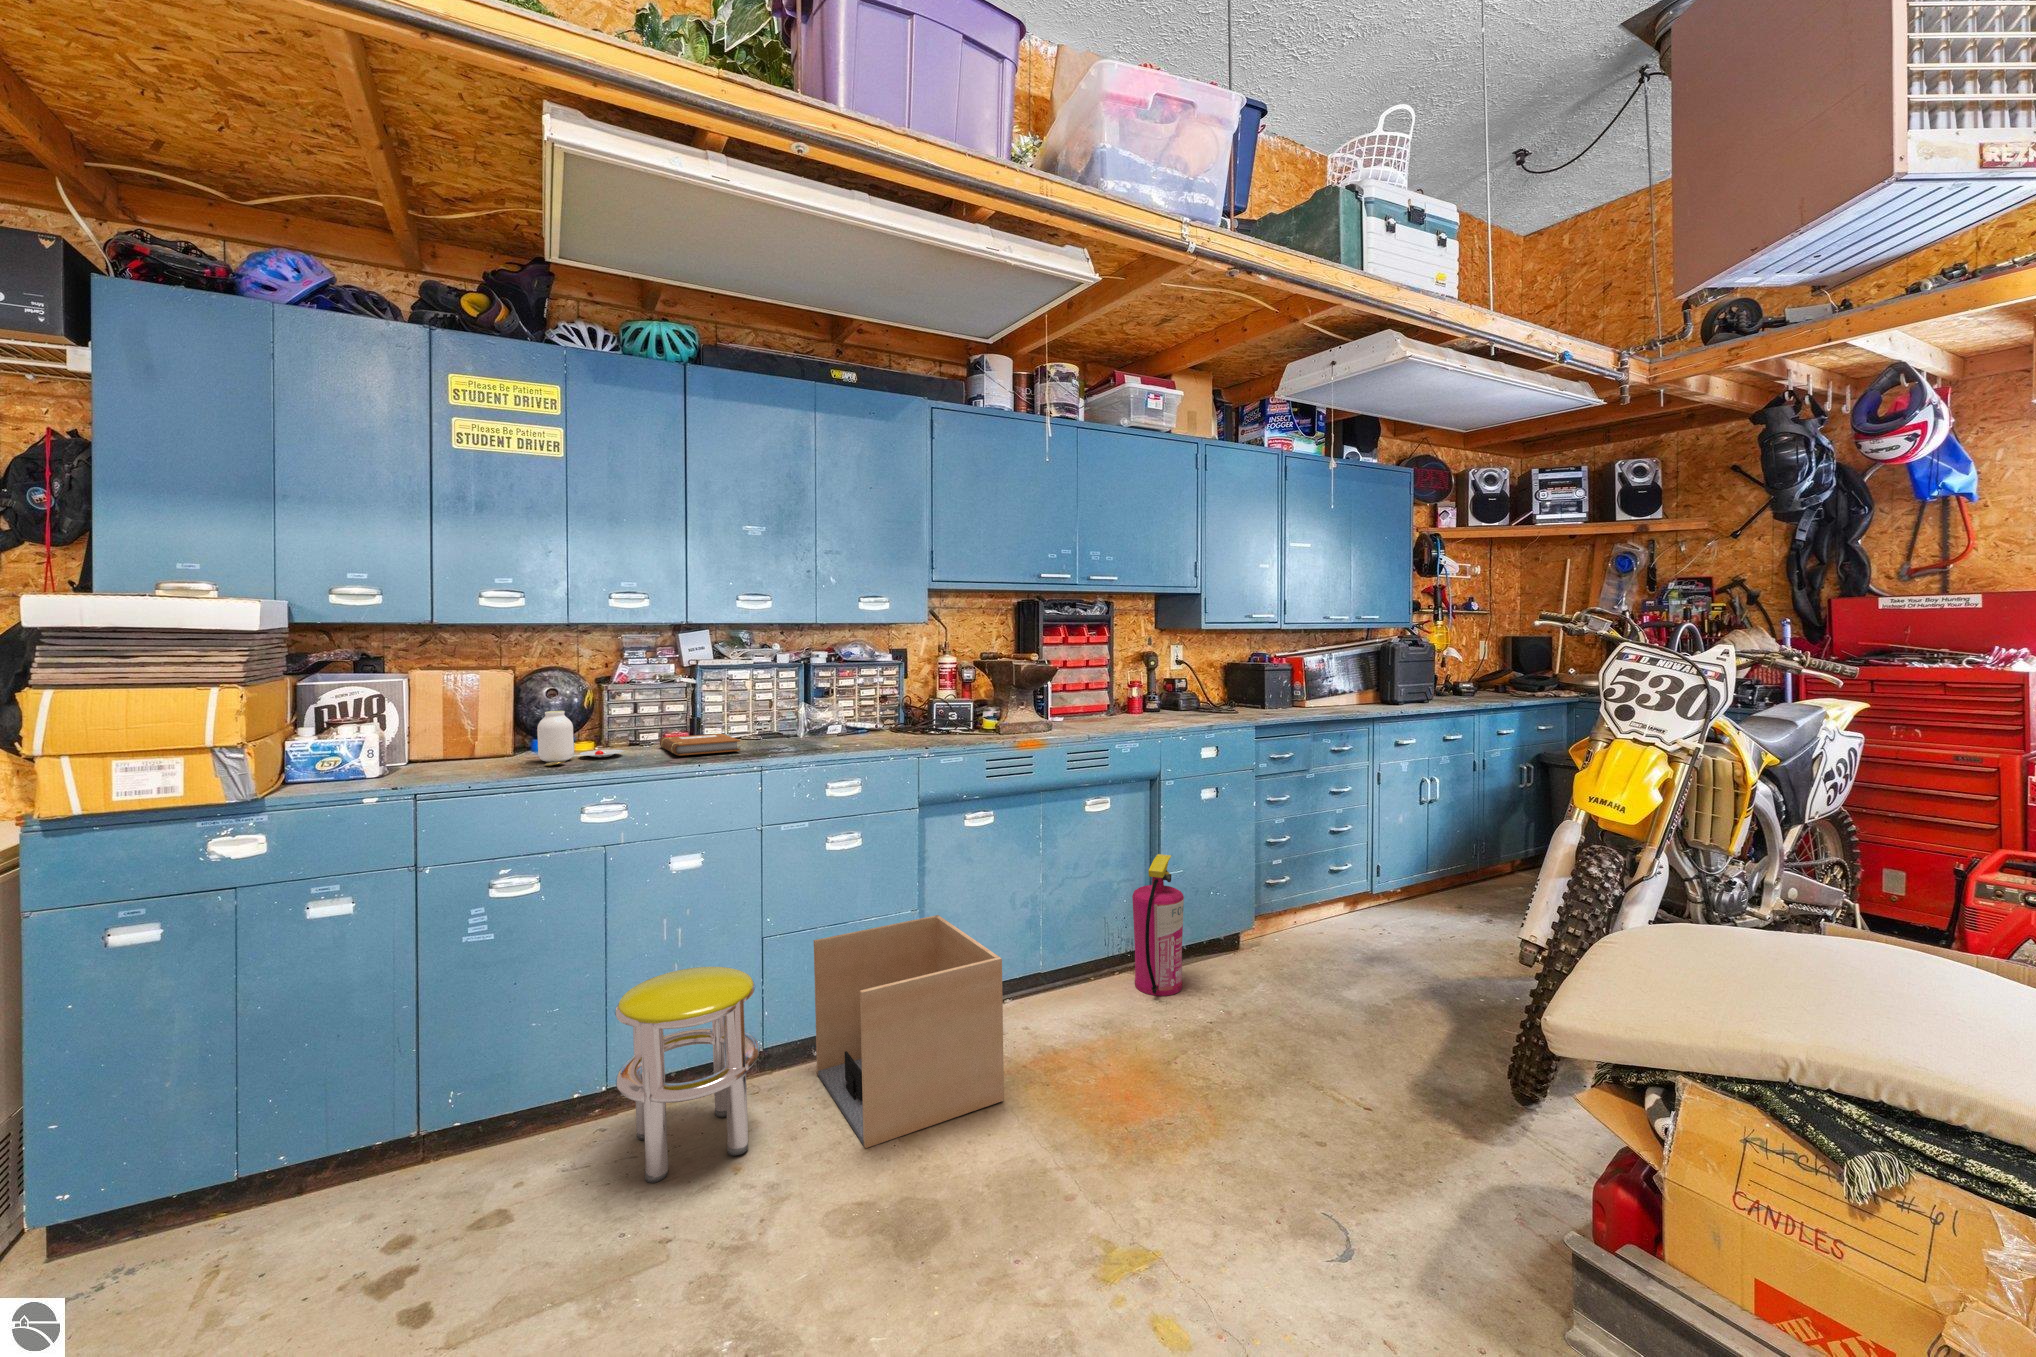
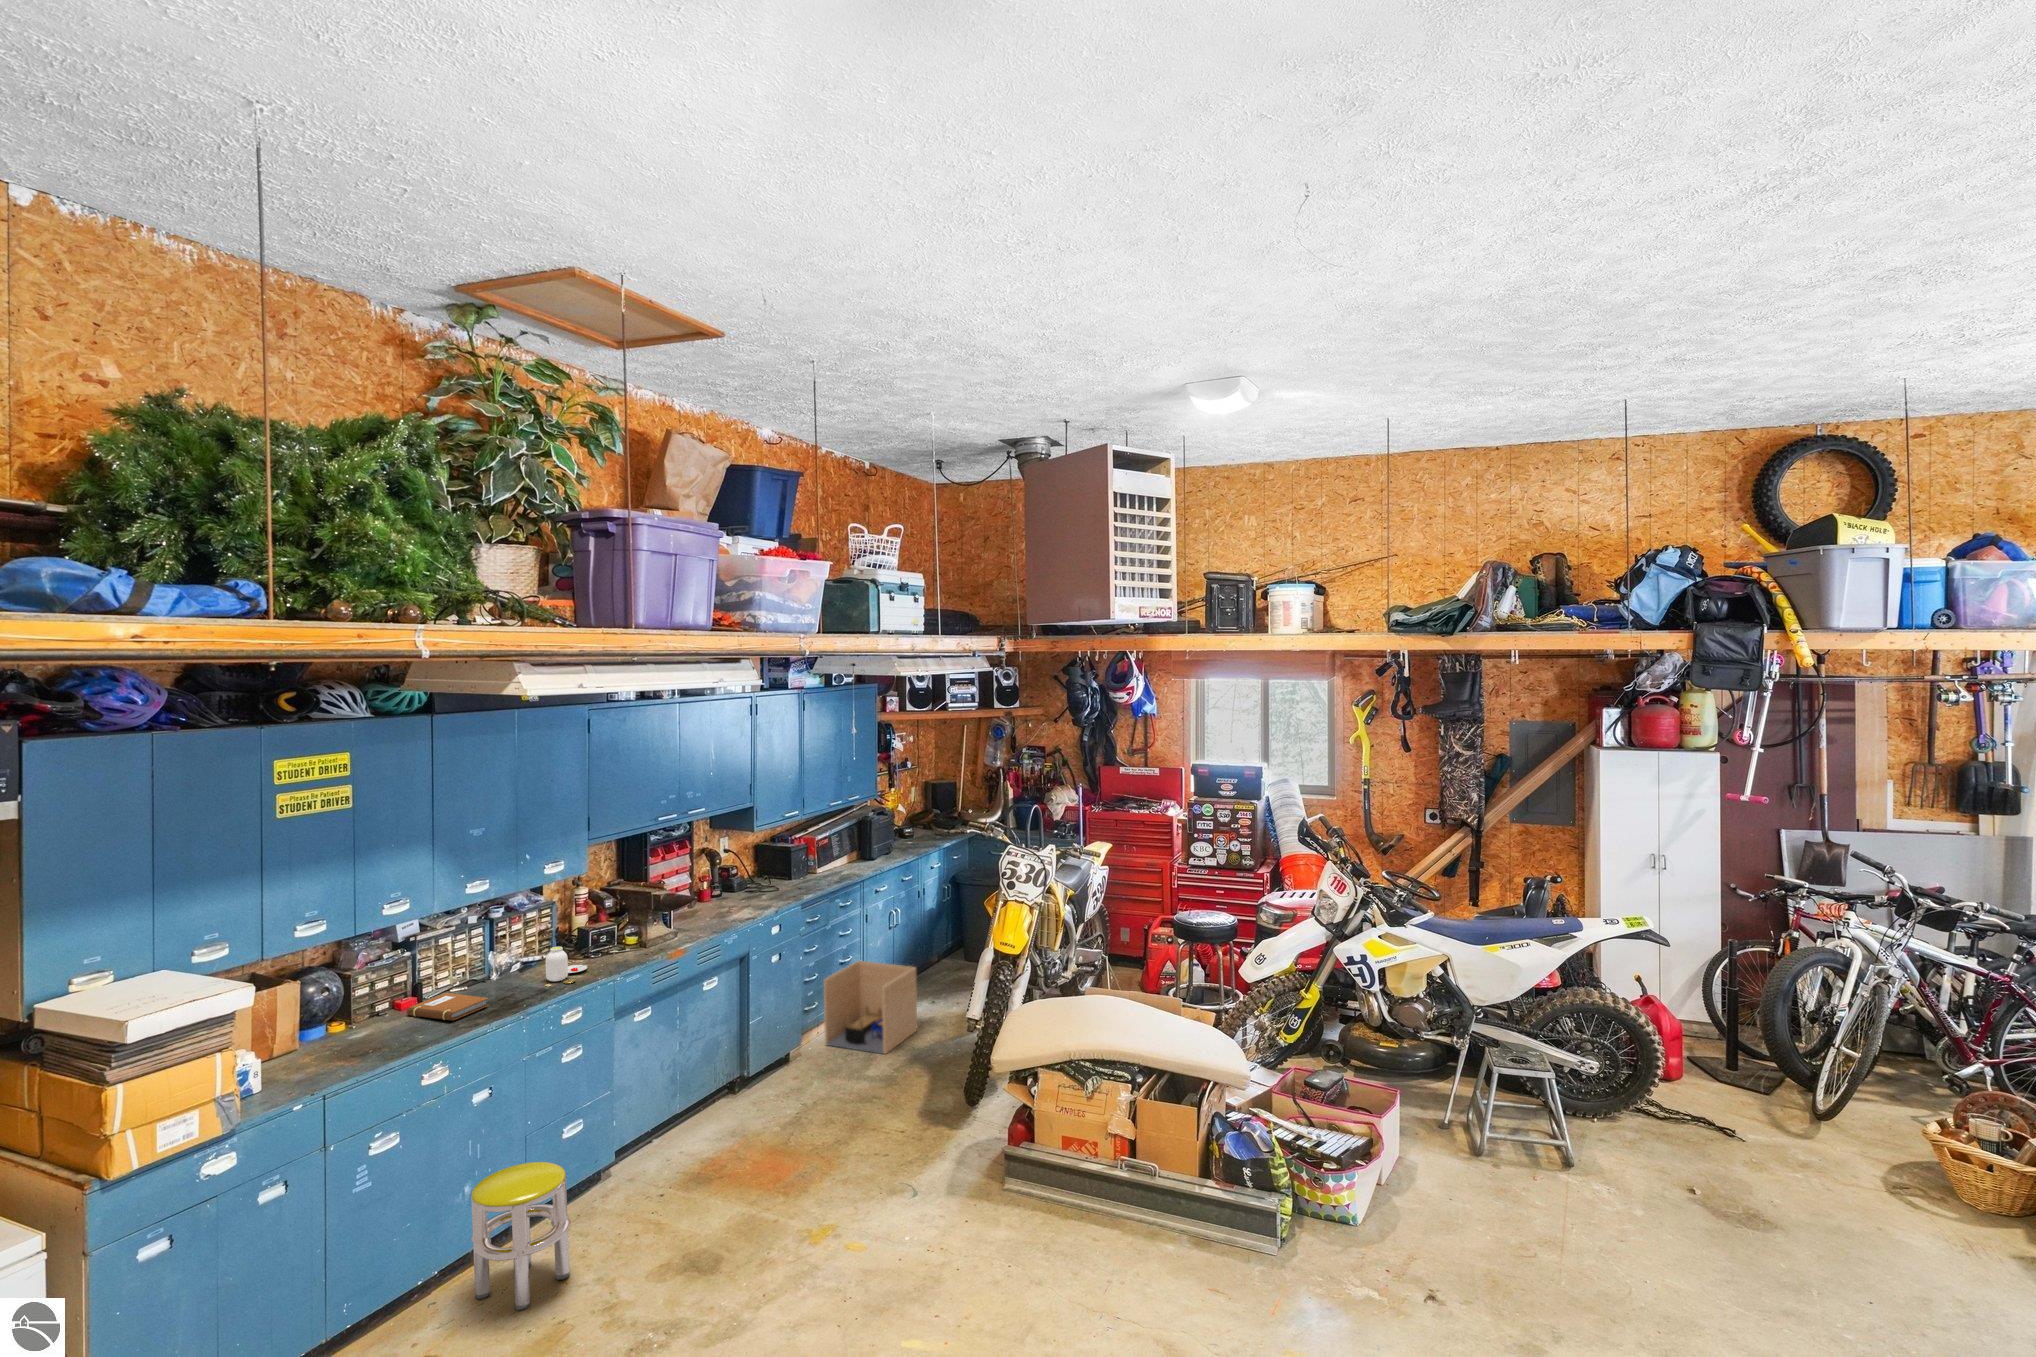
jar: present [537,711,623,765] -> present [546,947,587,983]
fire extinguisher: present [1132,854,1184,996] -> none [736,1009,773,1111]
cardboard box: present [814,915,1004,1148] -> present [824,961,917,1054]

